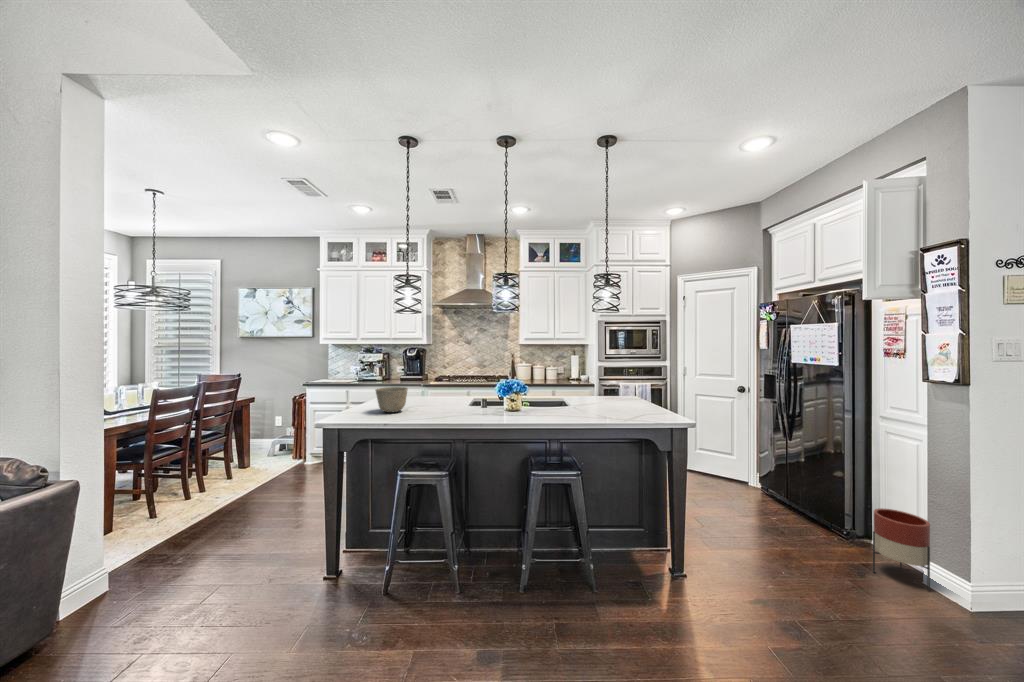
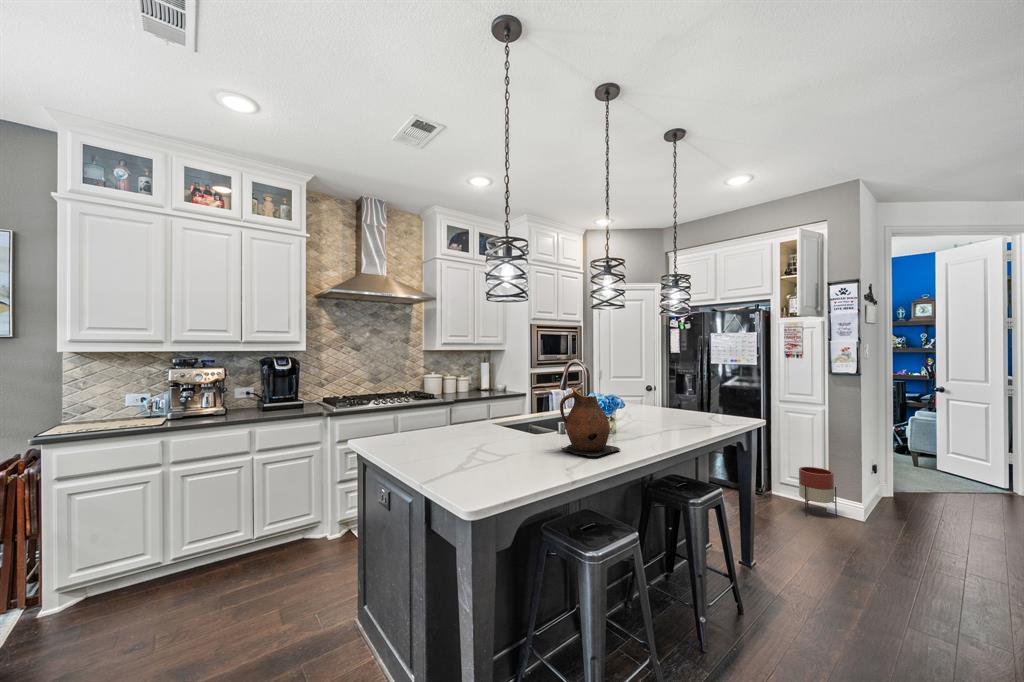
ceramic pitcher: none [434,369,472,418] -> present [560,388,620,457]
ceramic bowl: present [375,387,408,412] -> none [480,421,530,463]

